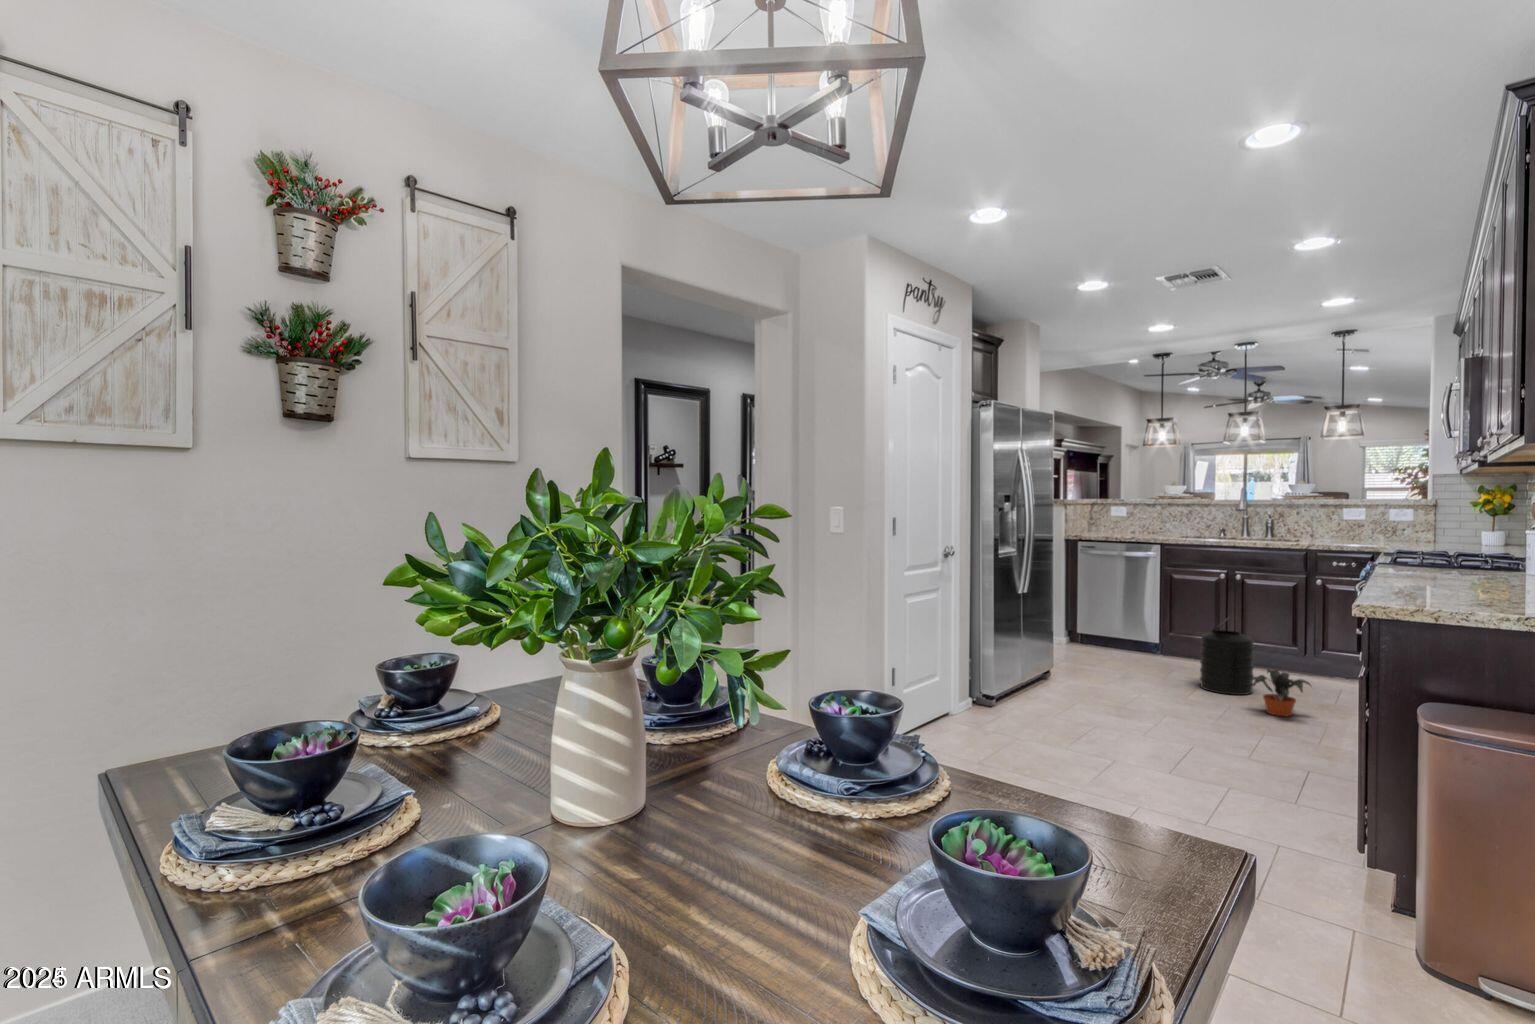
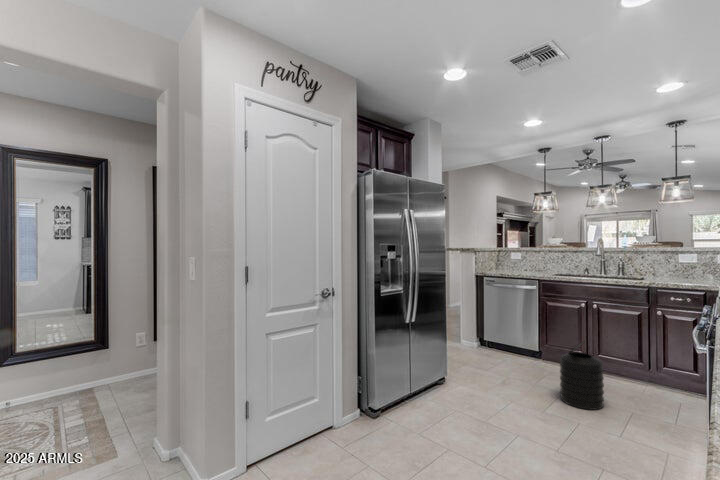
potted plant: present [1249,669,1310,716] -> none [594,394,654,442]

